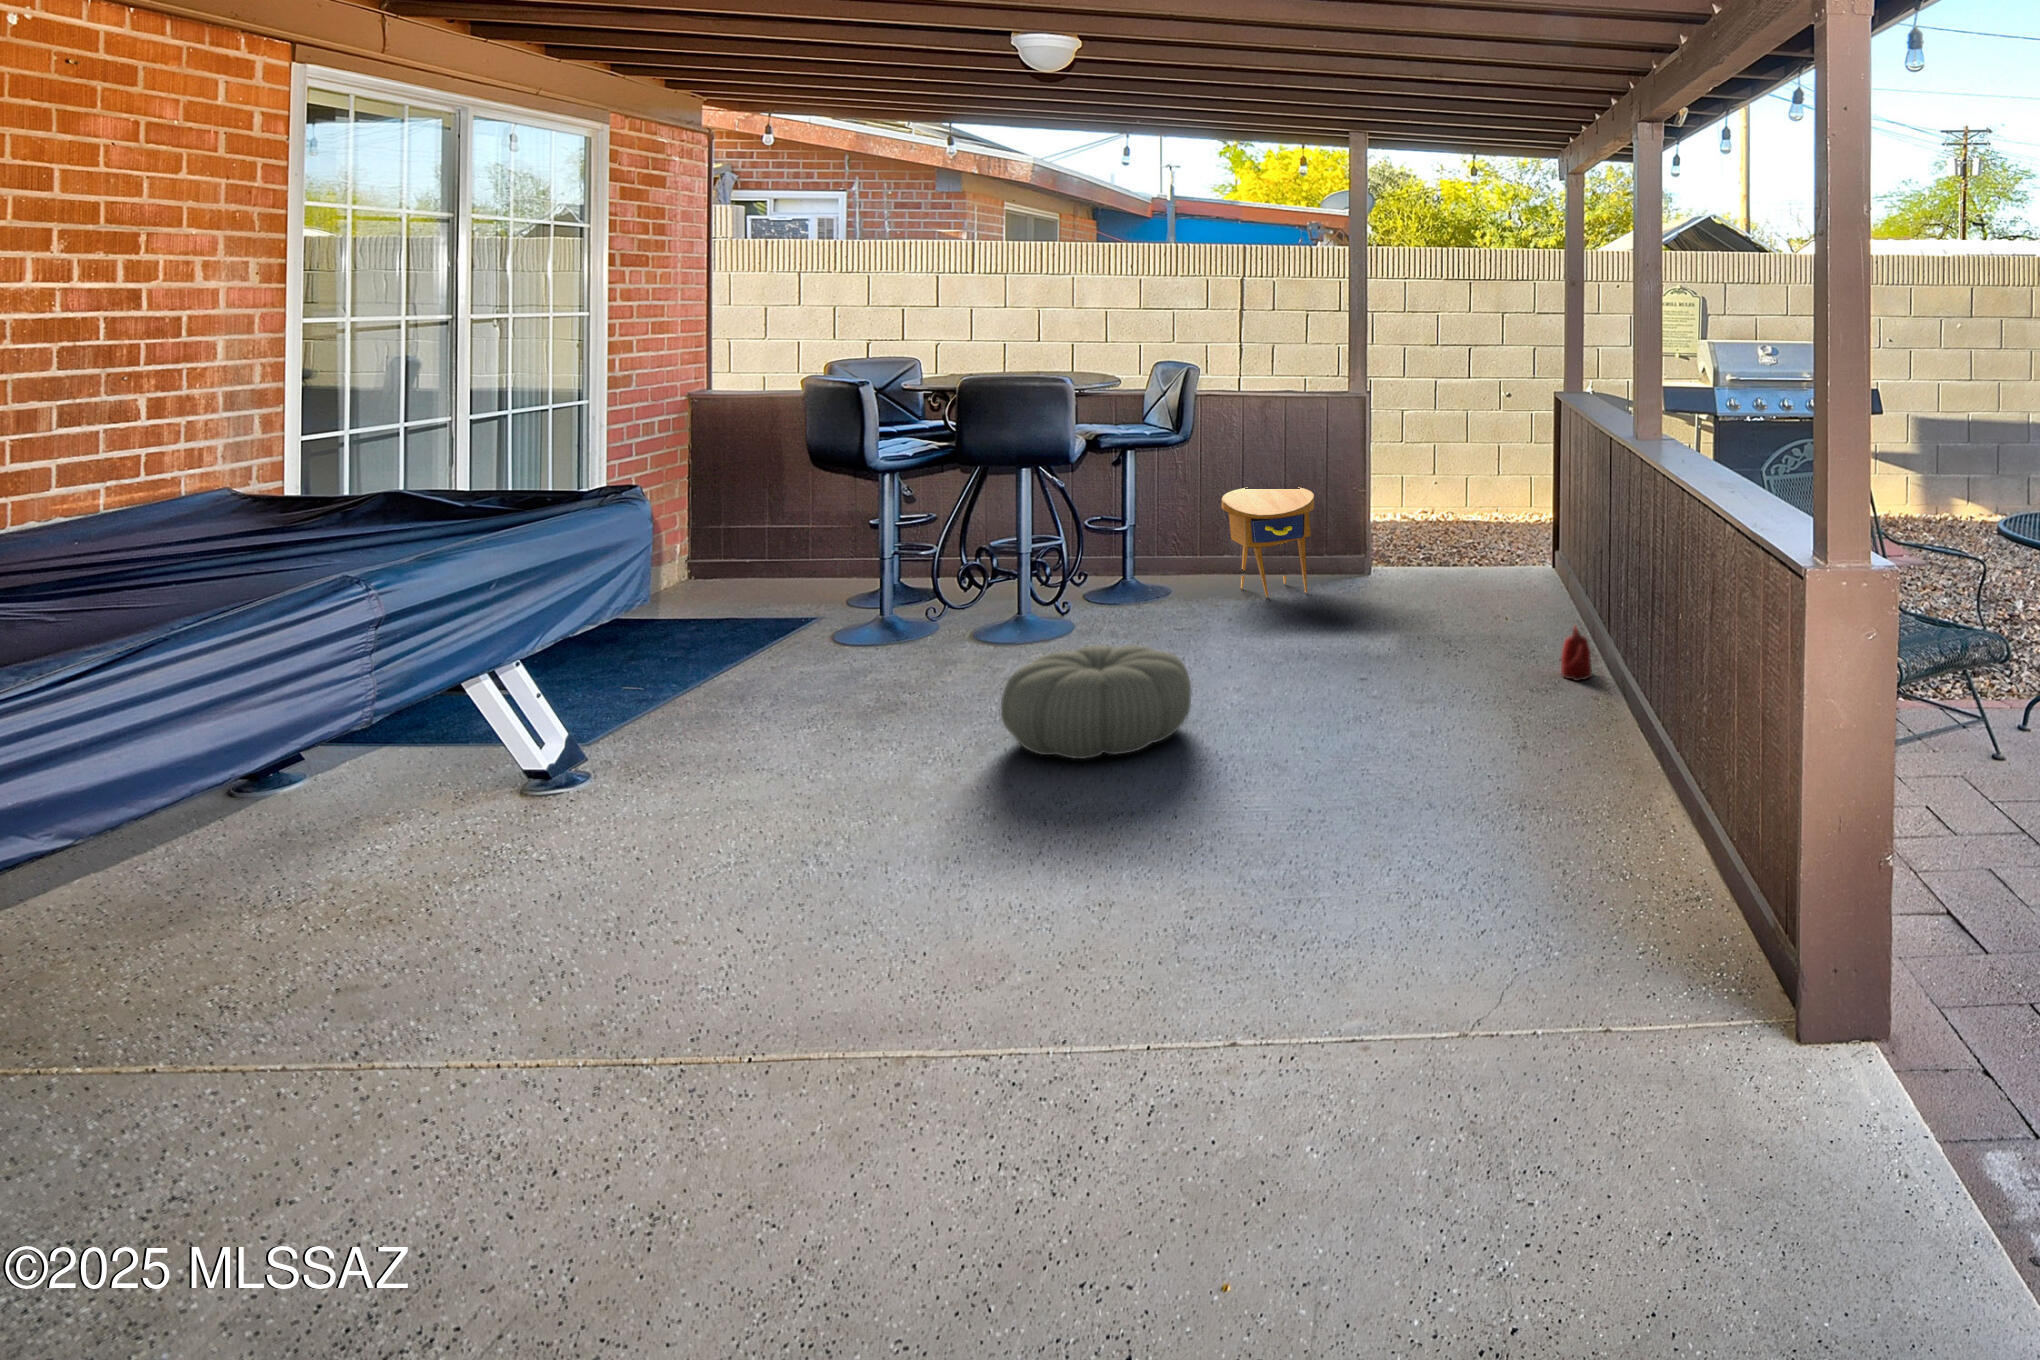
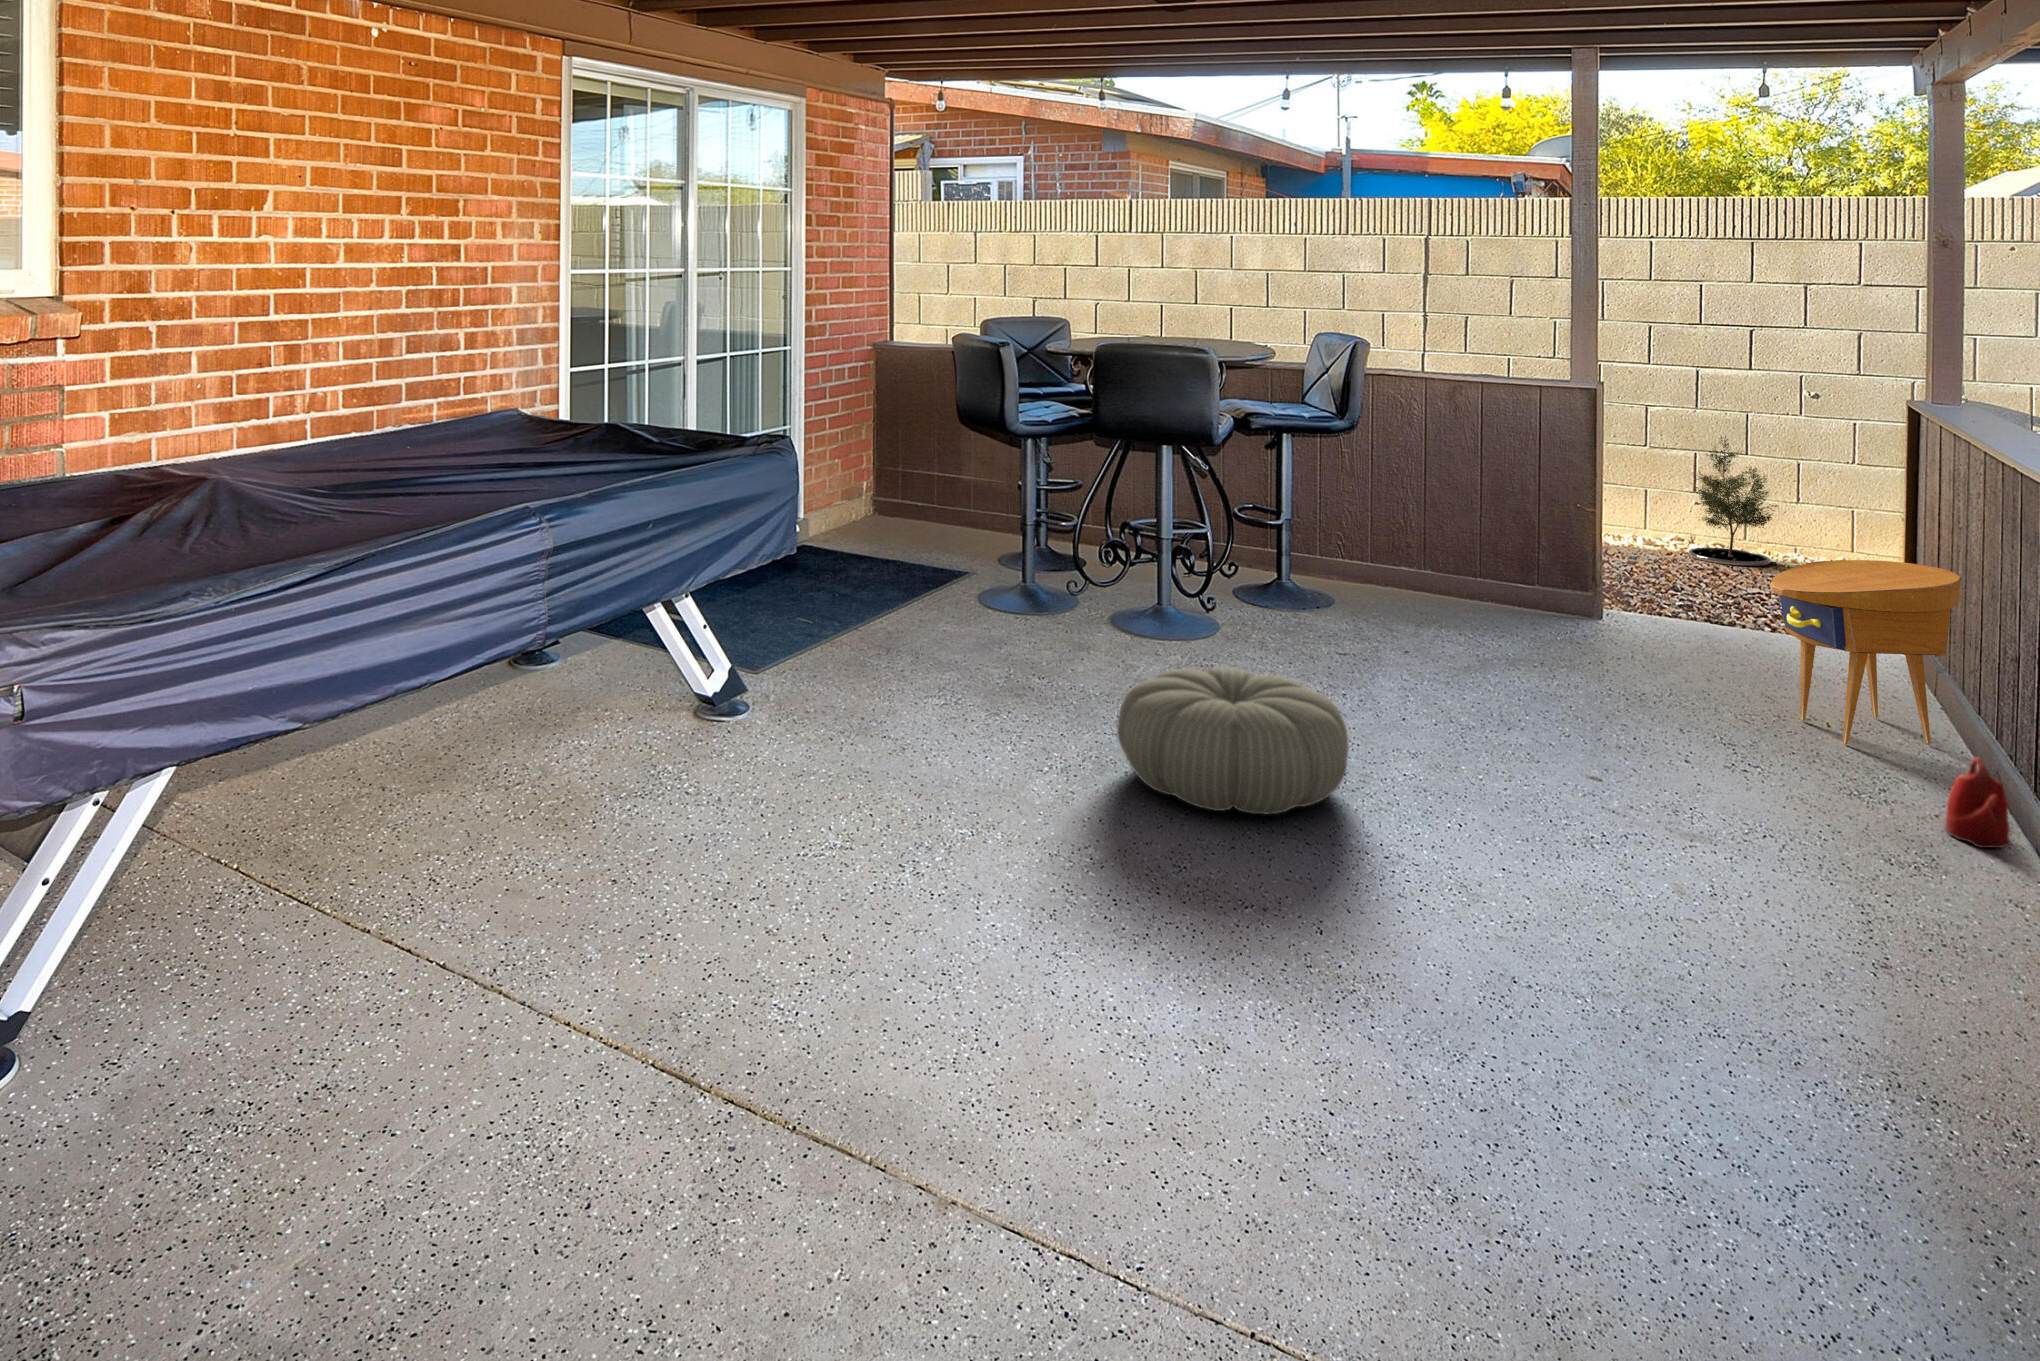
potted tree: none [1431,434,1488,530] -> present [1688,437,1777,566]
side table: present [1222,487,1314,597] -> present [1770,560,1961,744]

